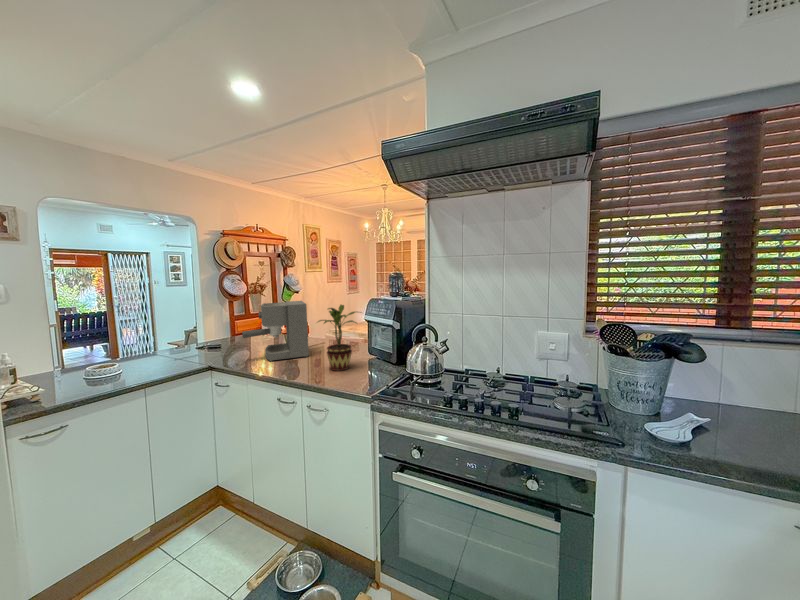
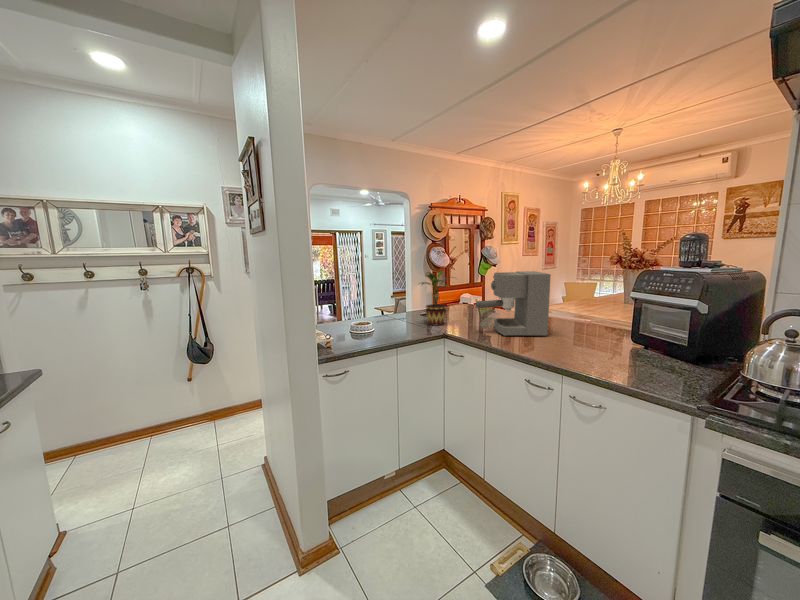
potted plant: present [318,305,361,371] -> present [422,271,450,325]

